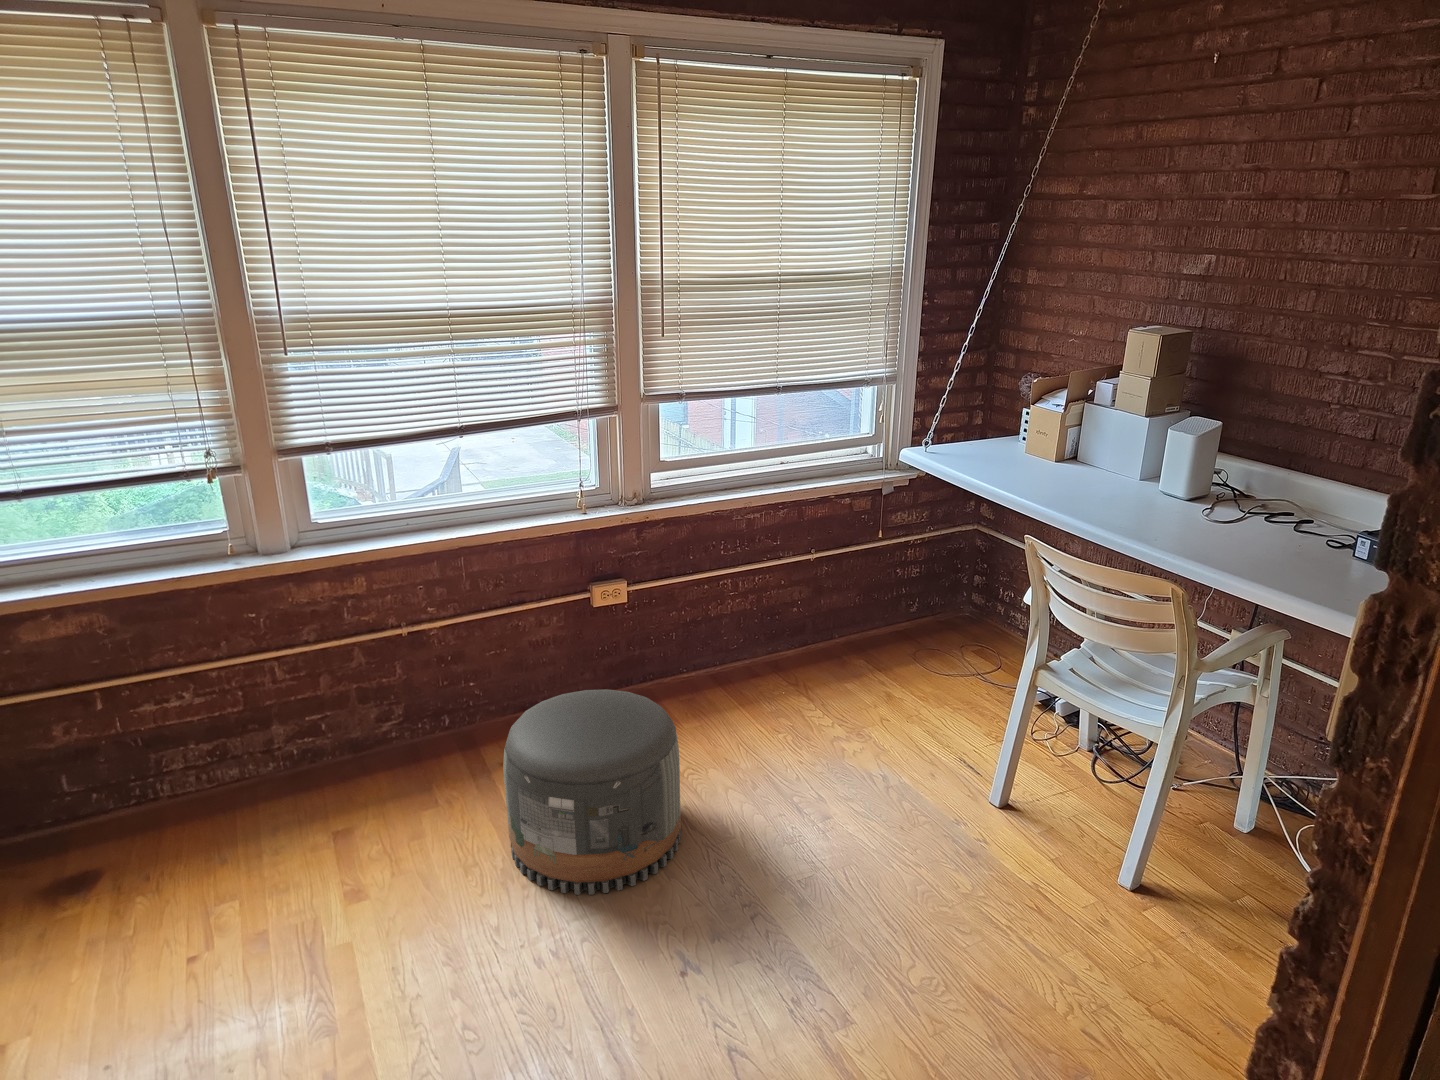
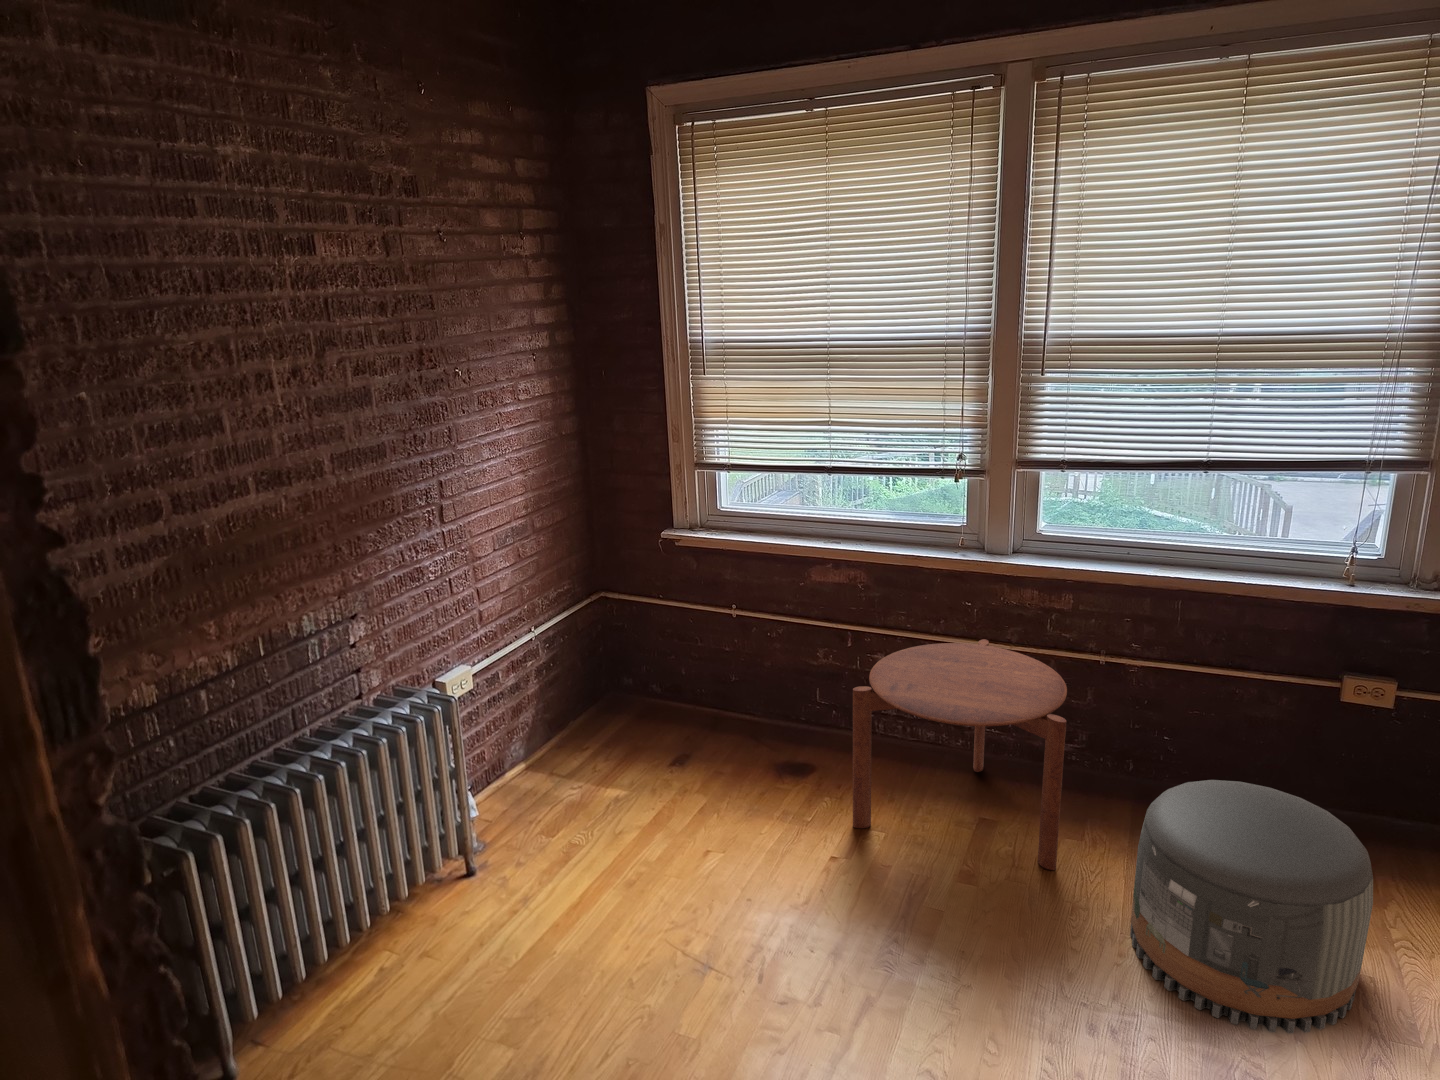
side table: none [149,647,427,912] -> present [853,639,1067,870]

